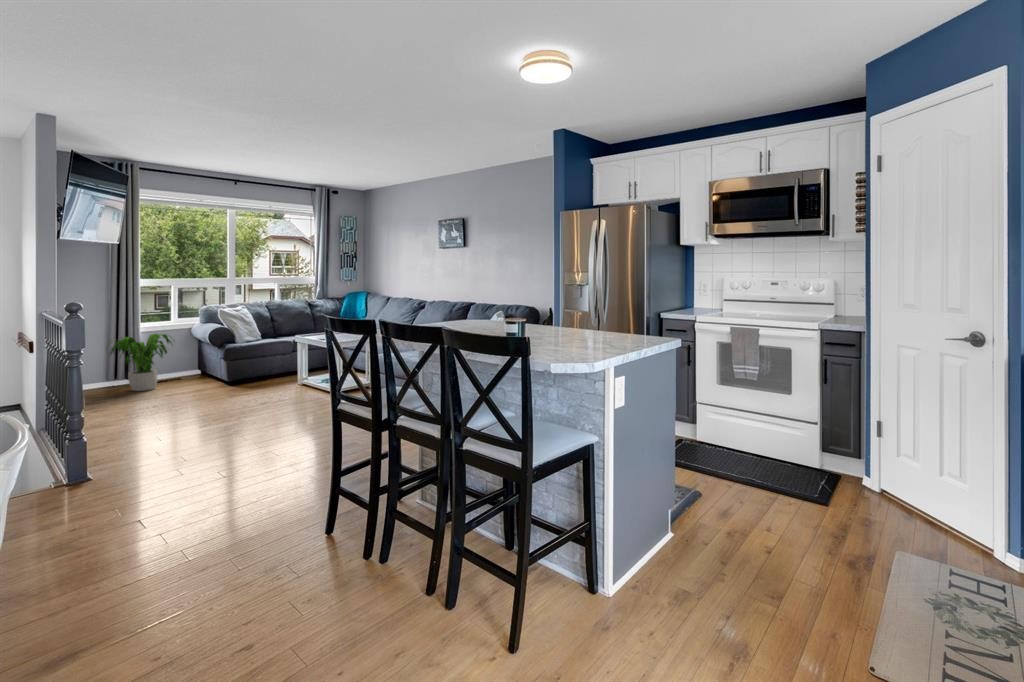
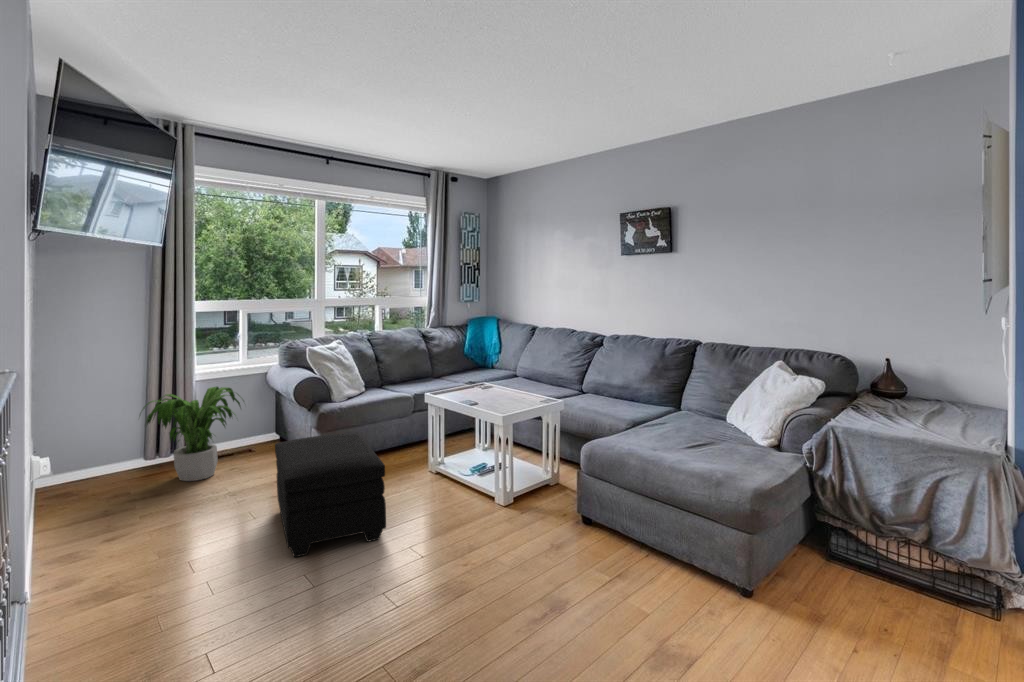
ottoman: none [192,355,255,413] -> present [275,433,386,557]

